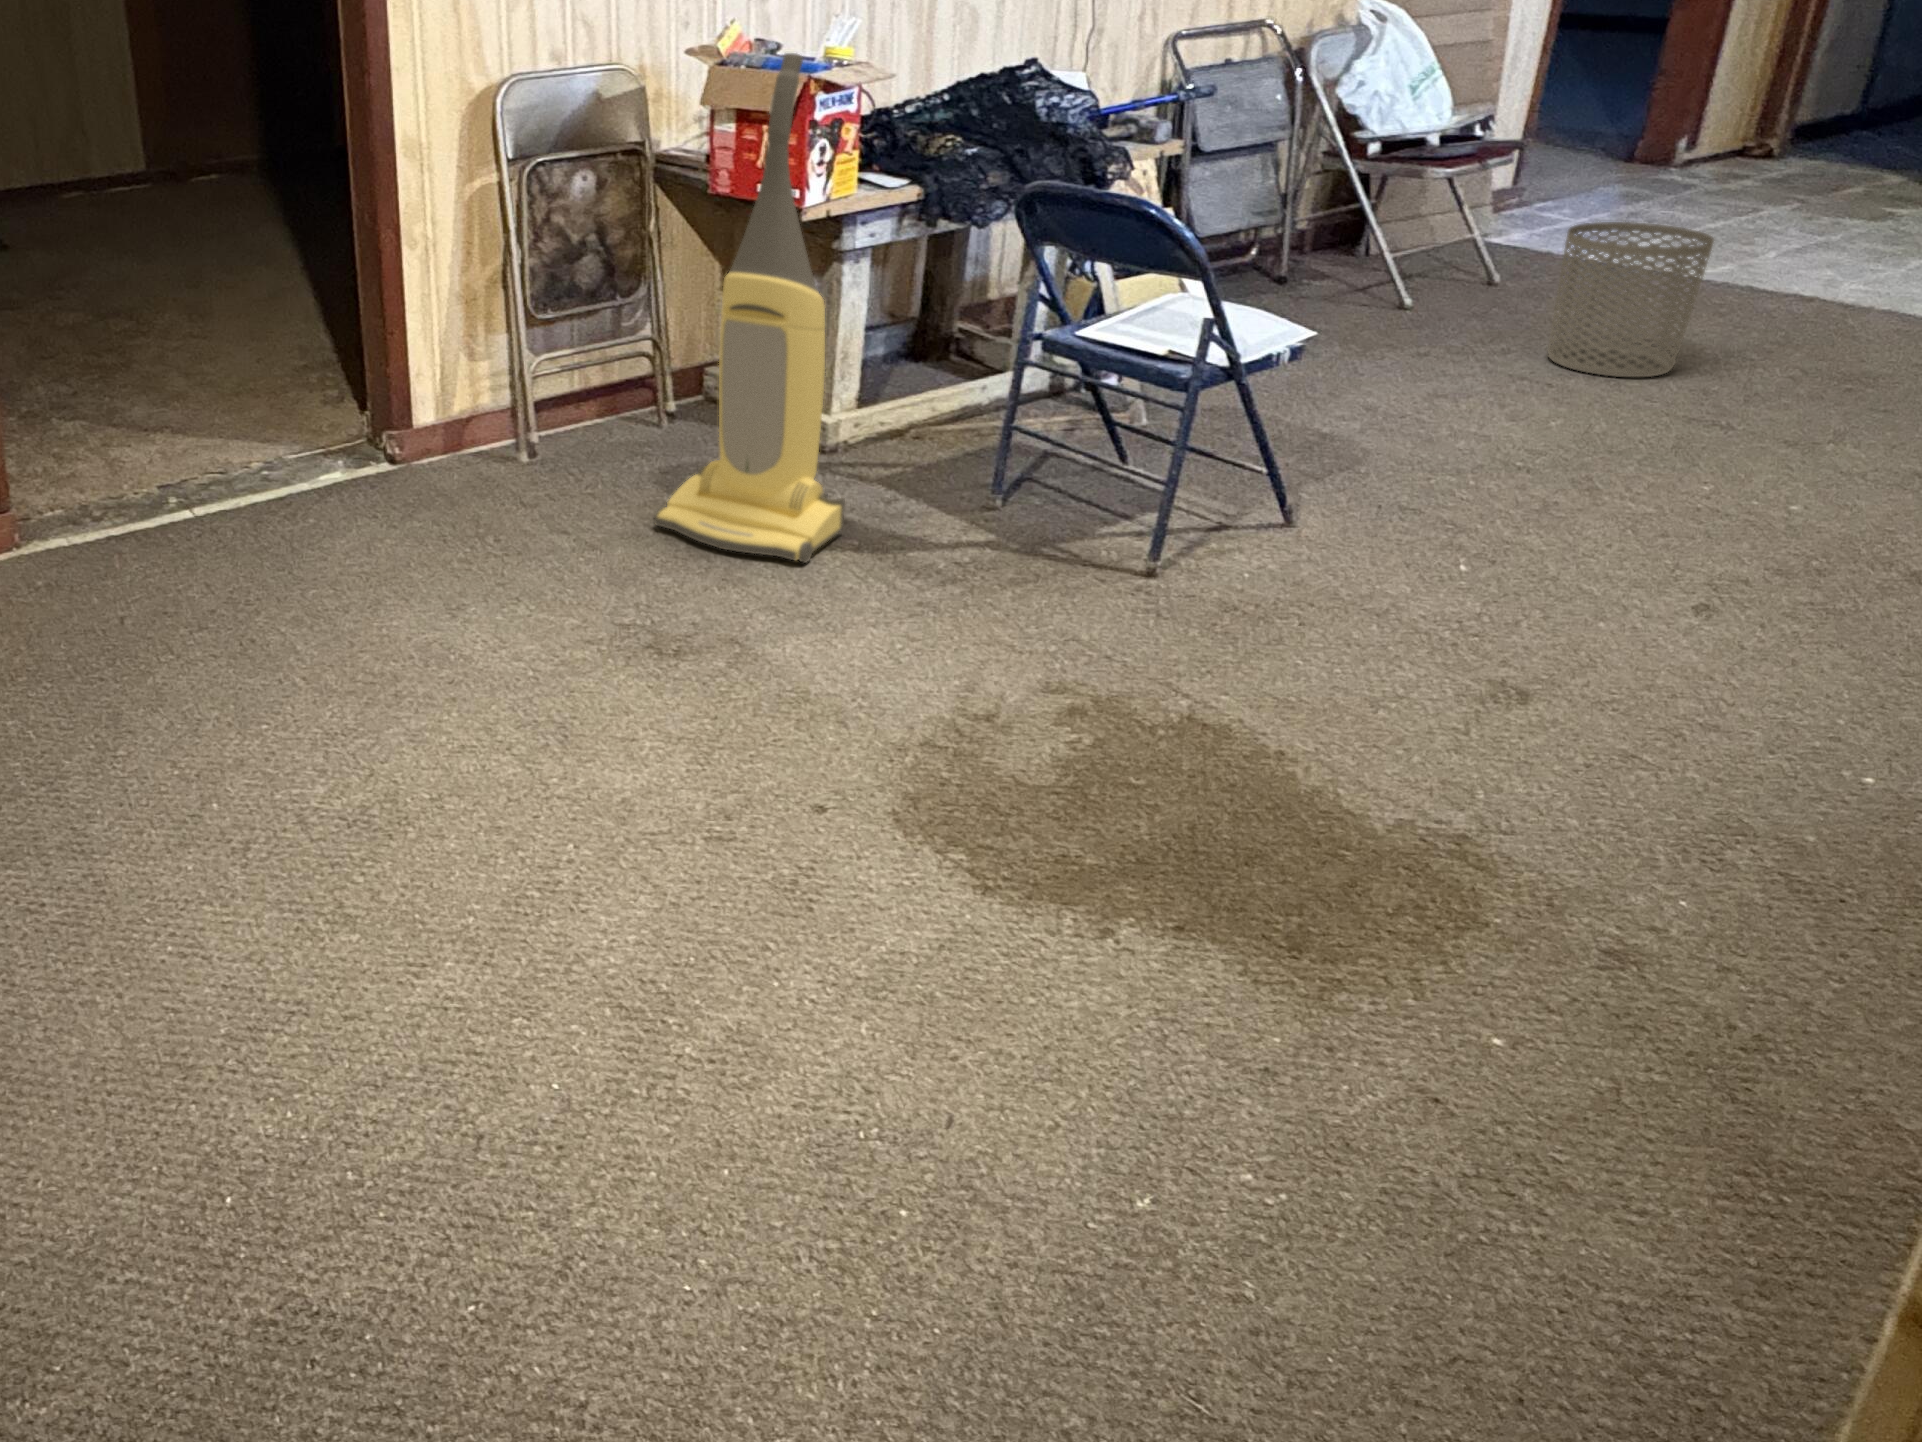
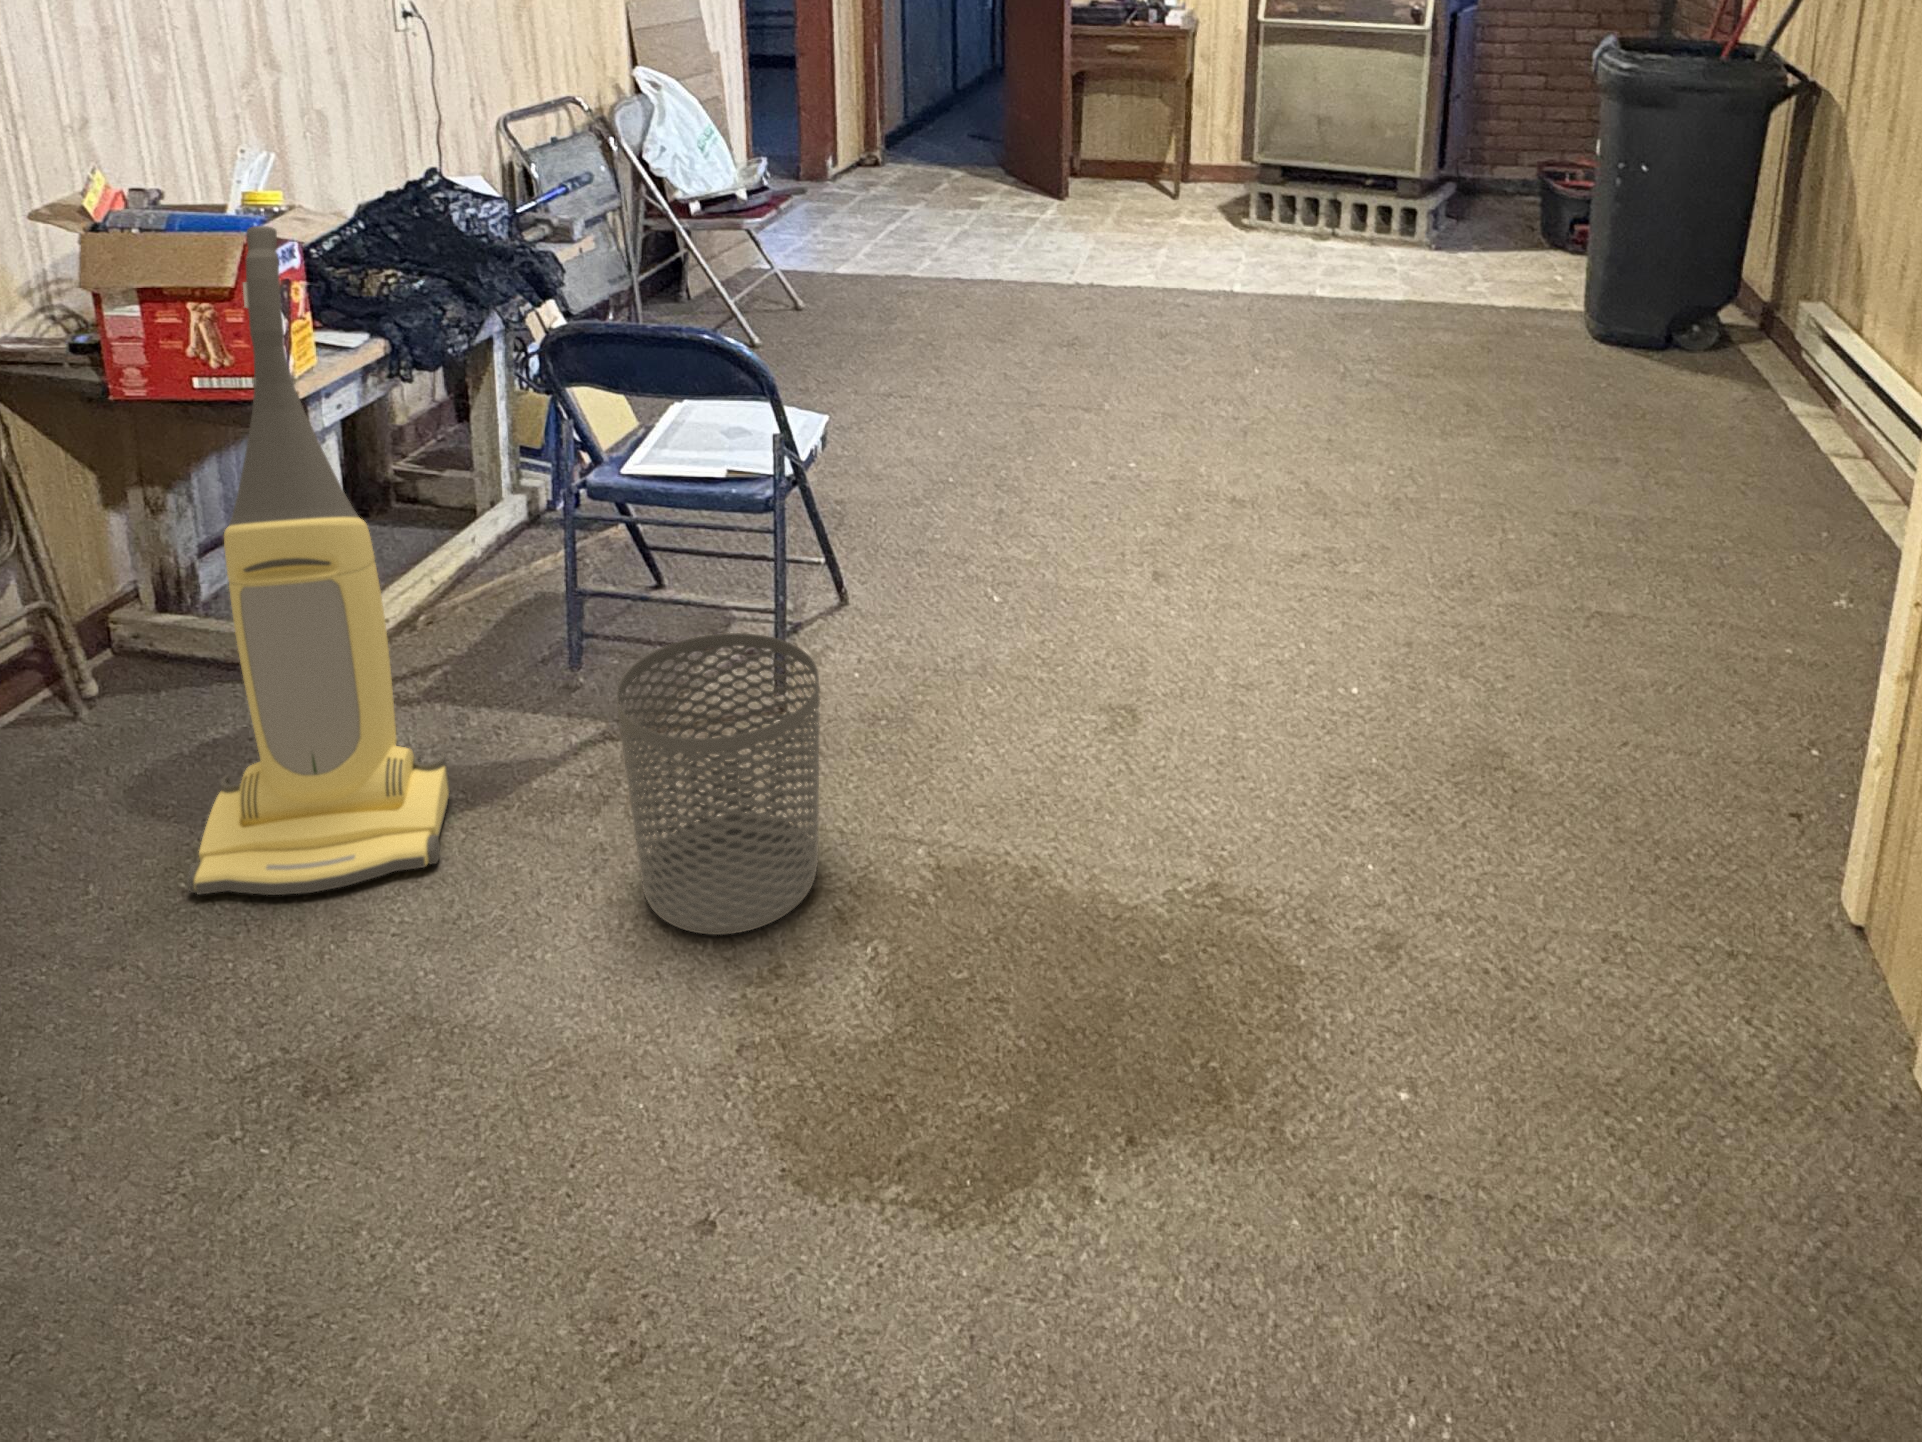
waste bin: present [1548,222,1714,377] -> present [616,633,820,935]

